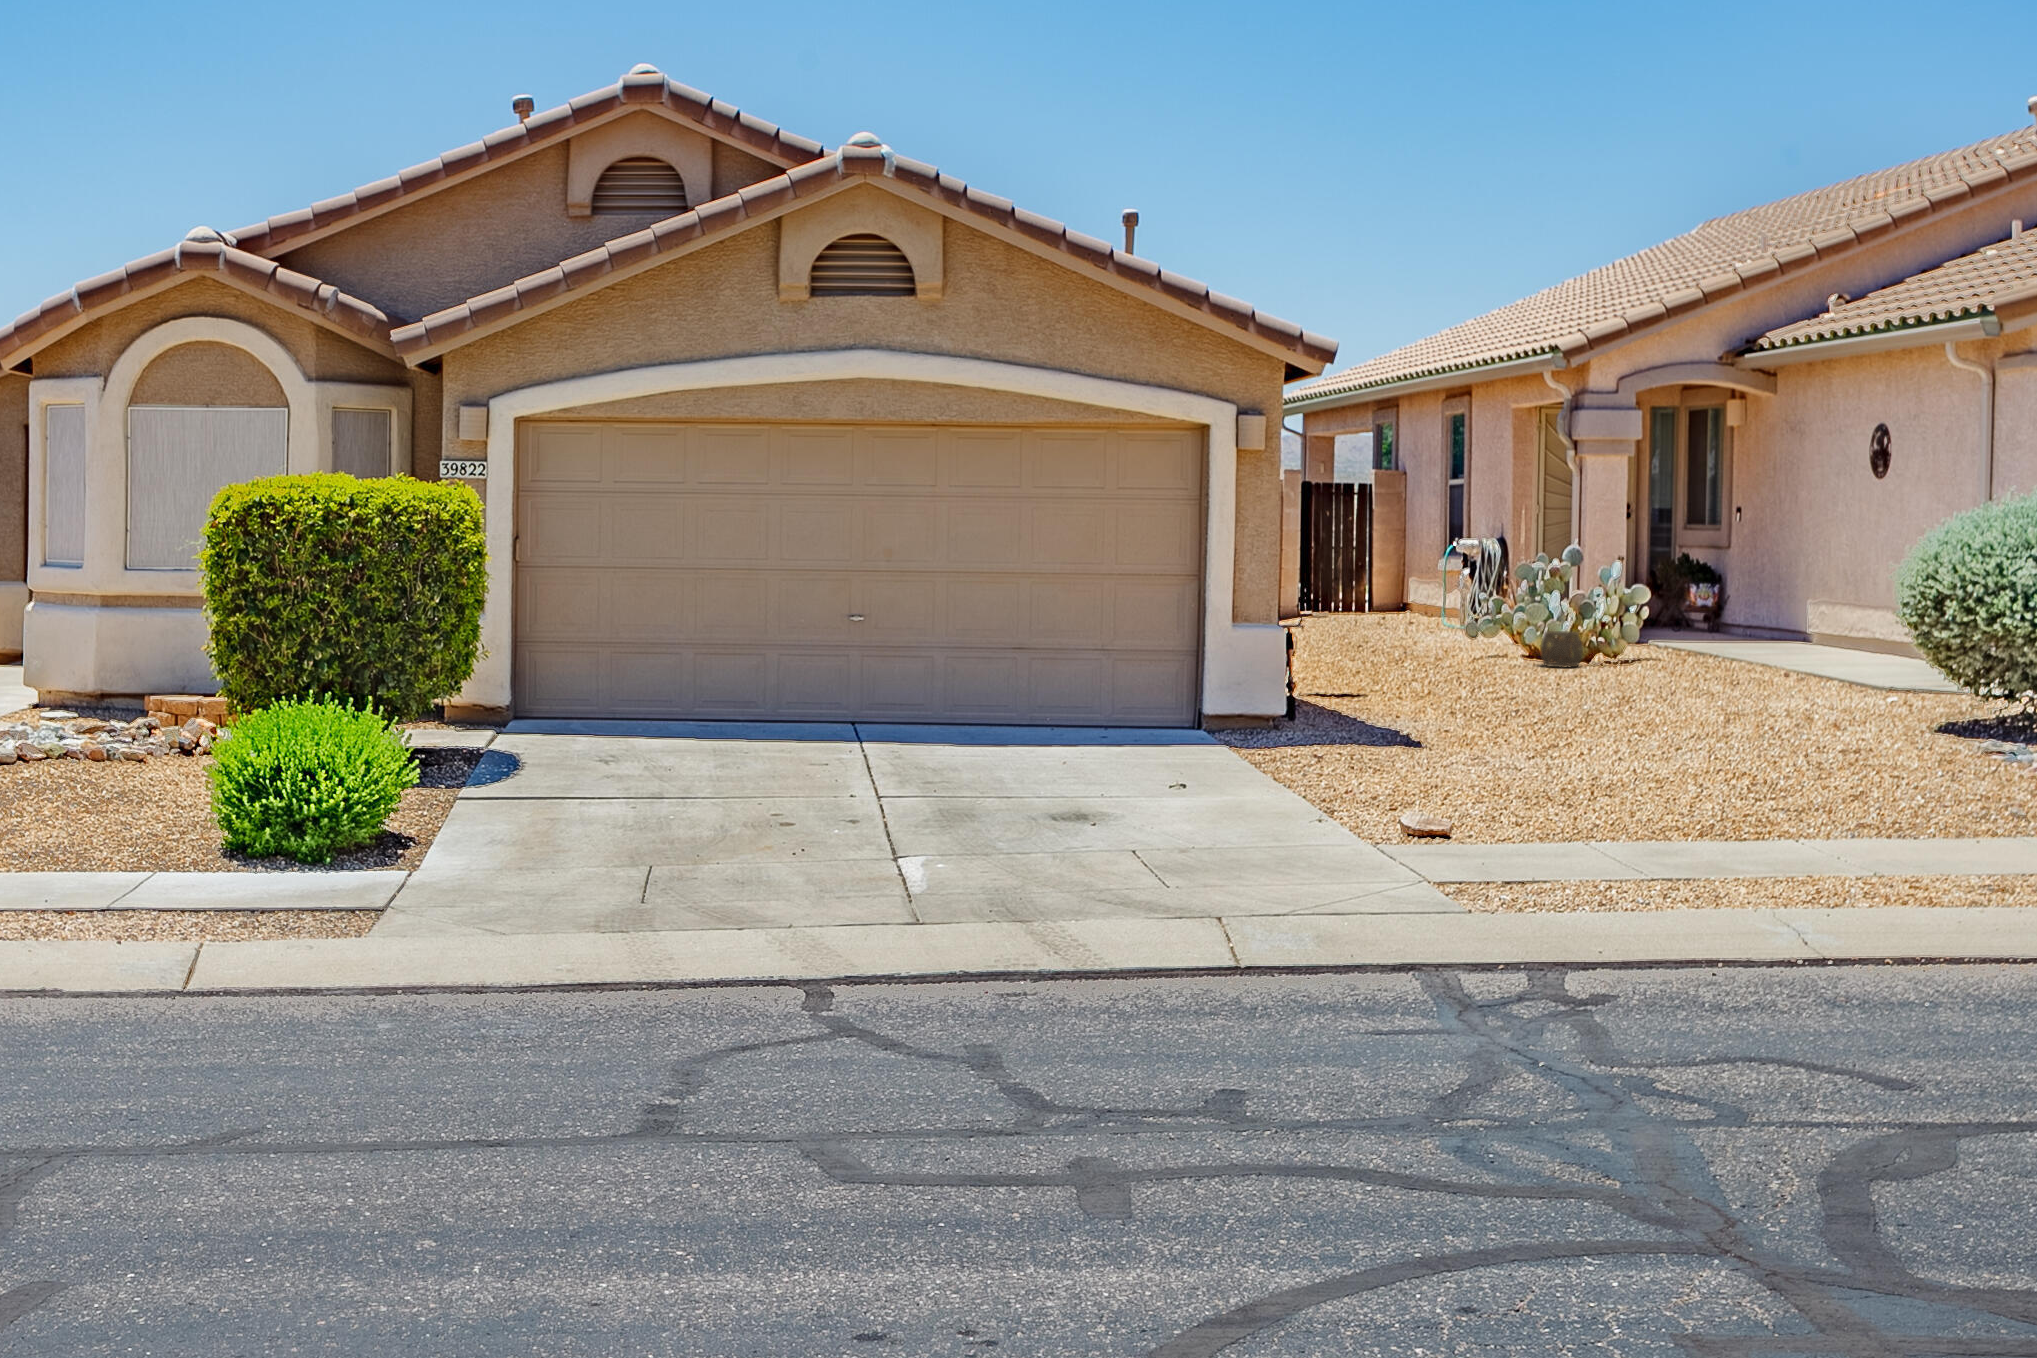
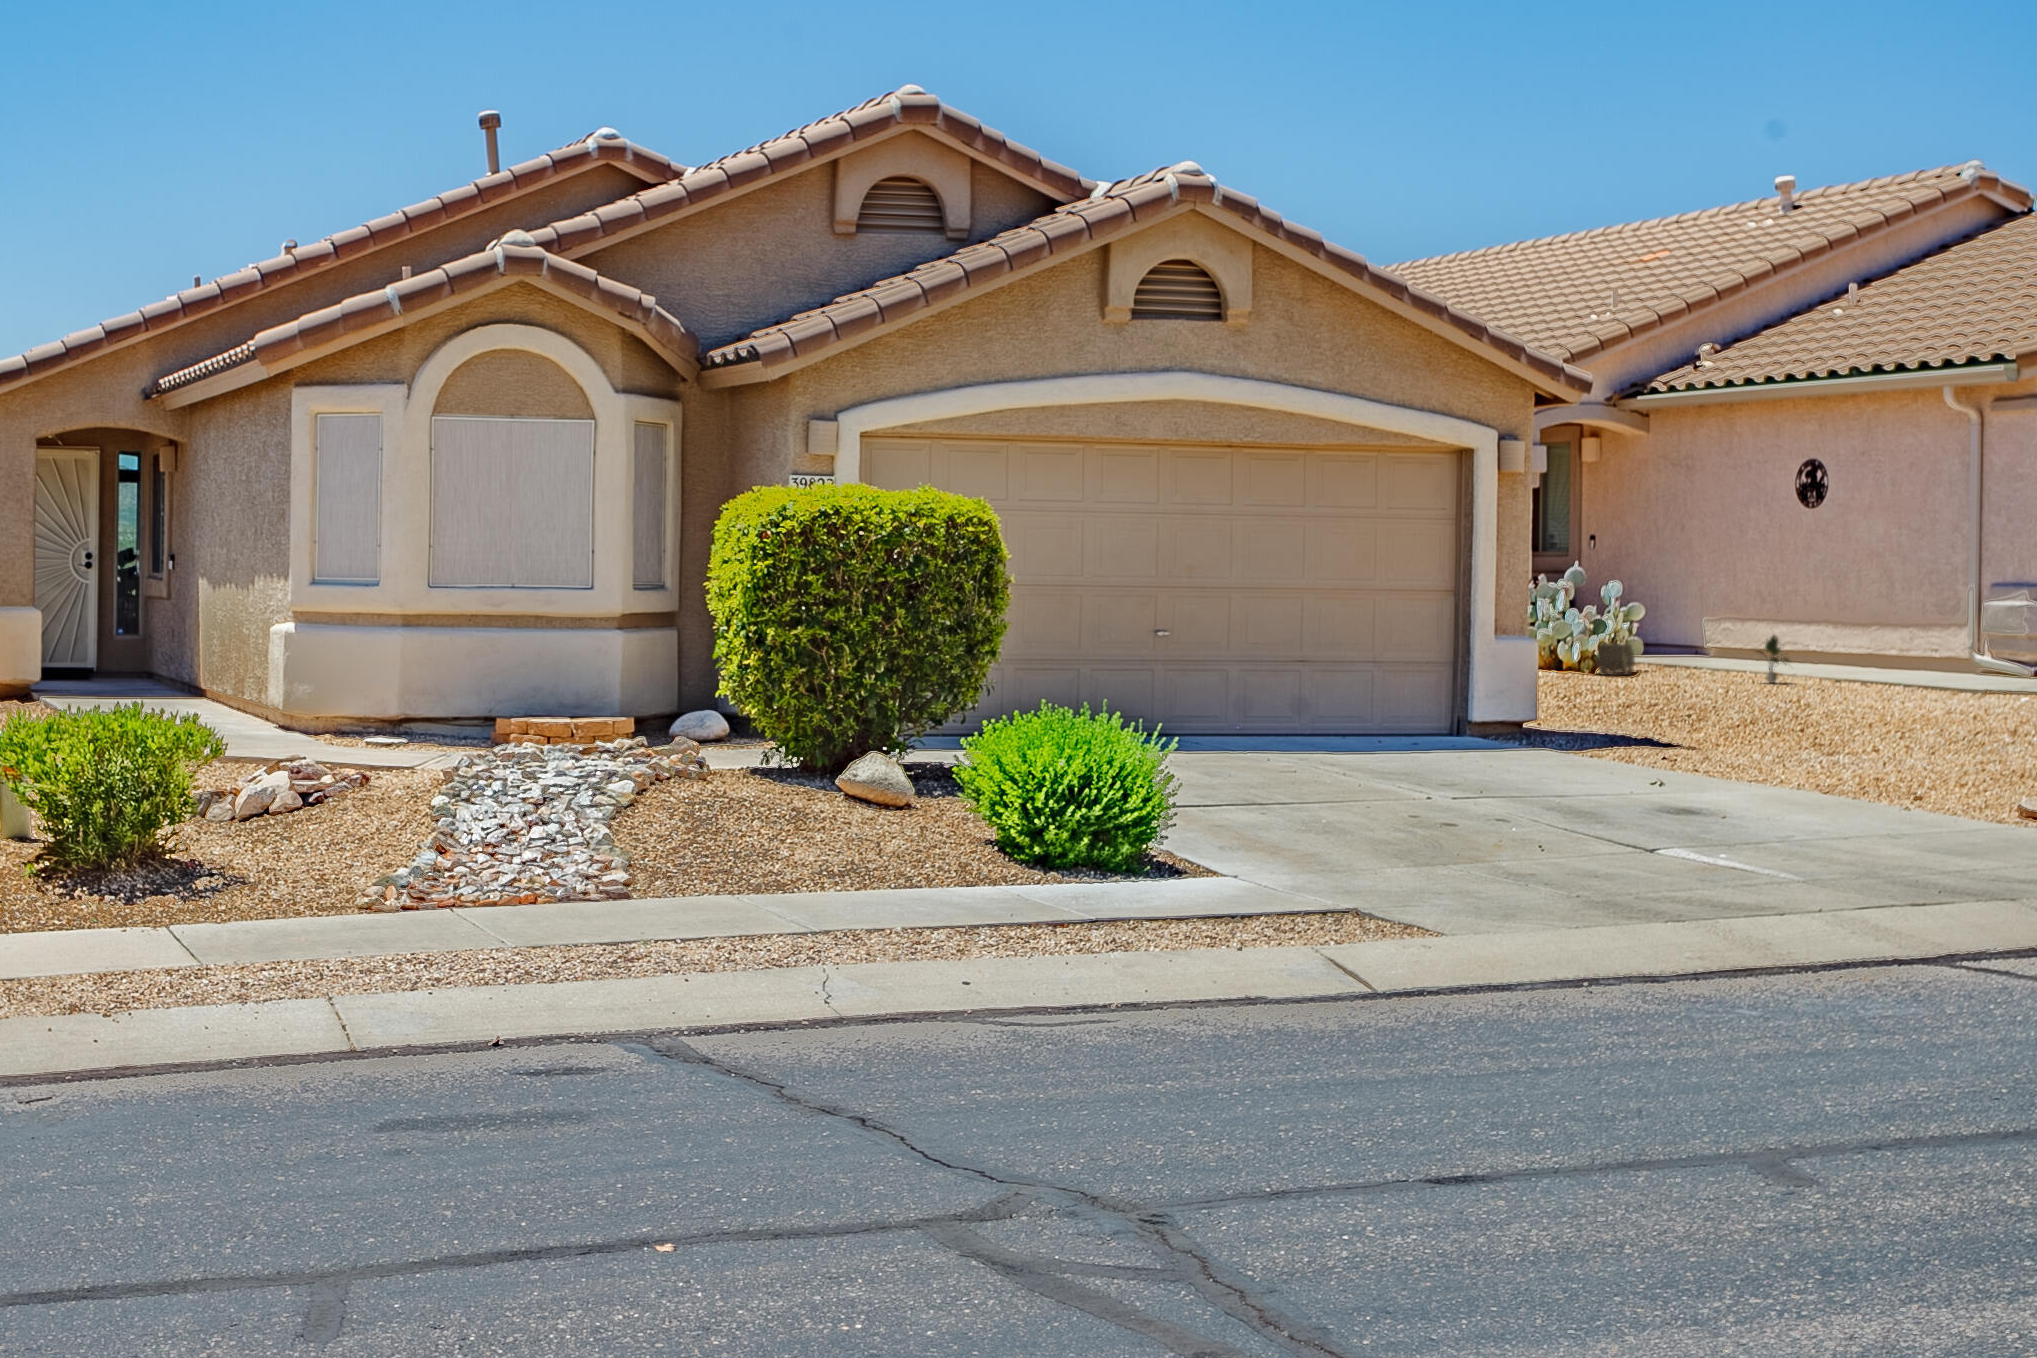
potted plant: none [1688,626,1734,682] -> present [1757,635,1789,683]

